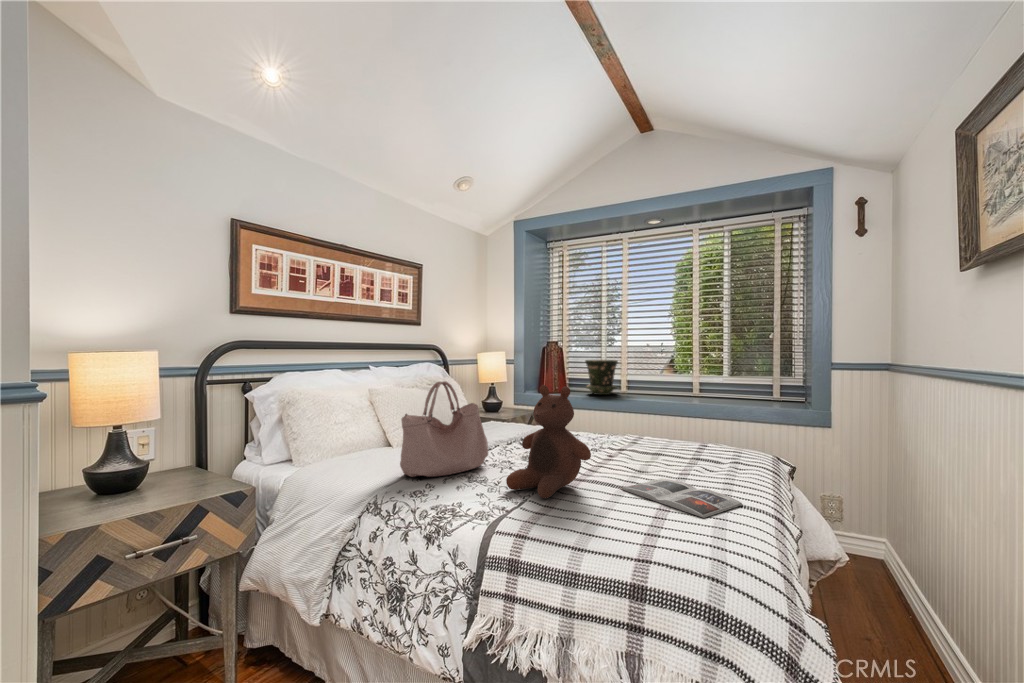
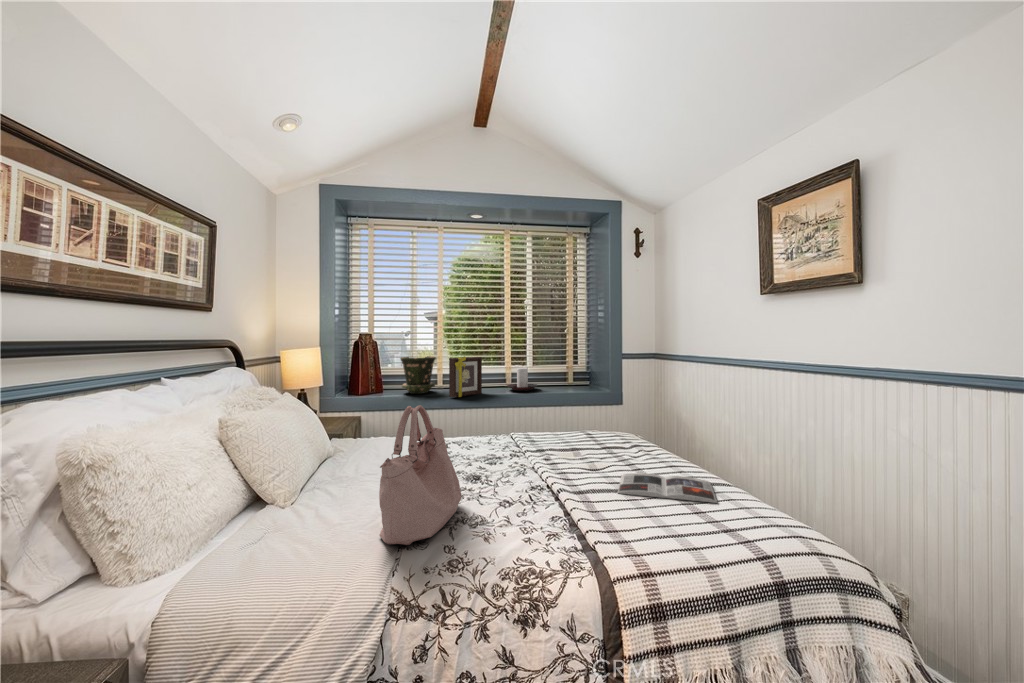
picture frame: none [620,360,659,400] -> present [449,356,482,397]
candle holder: none [689,374,727,401] -> present [507,368,538,391]
stuffed bear: present [506,385,591,498] -> none [520,398,611,525]

